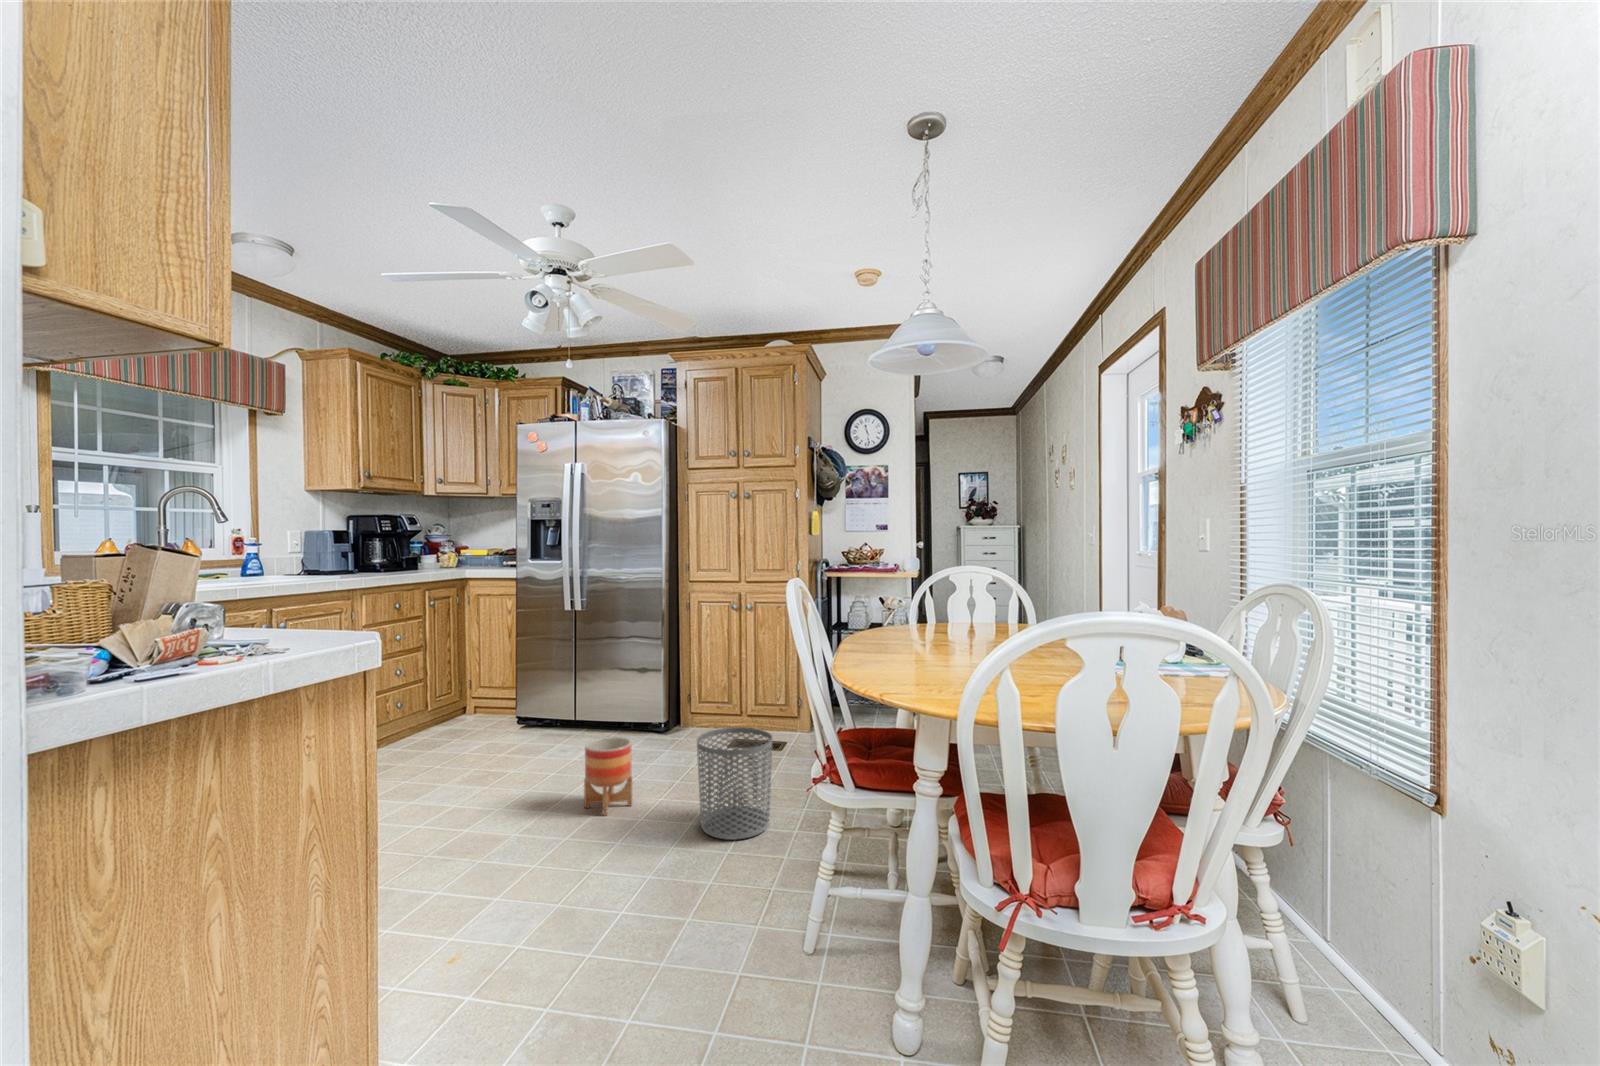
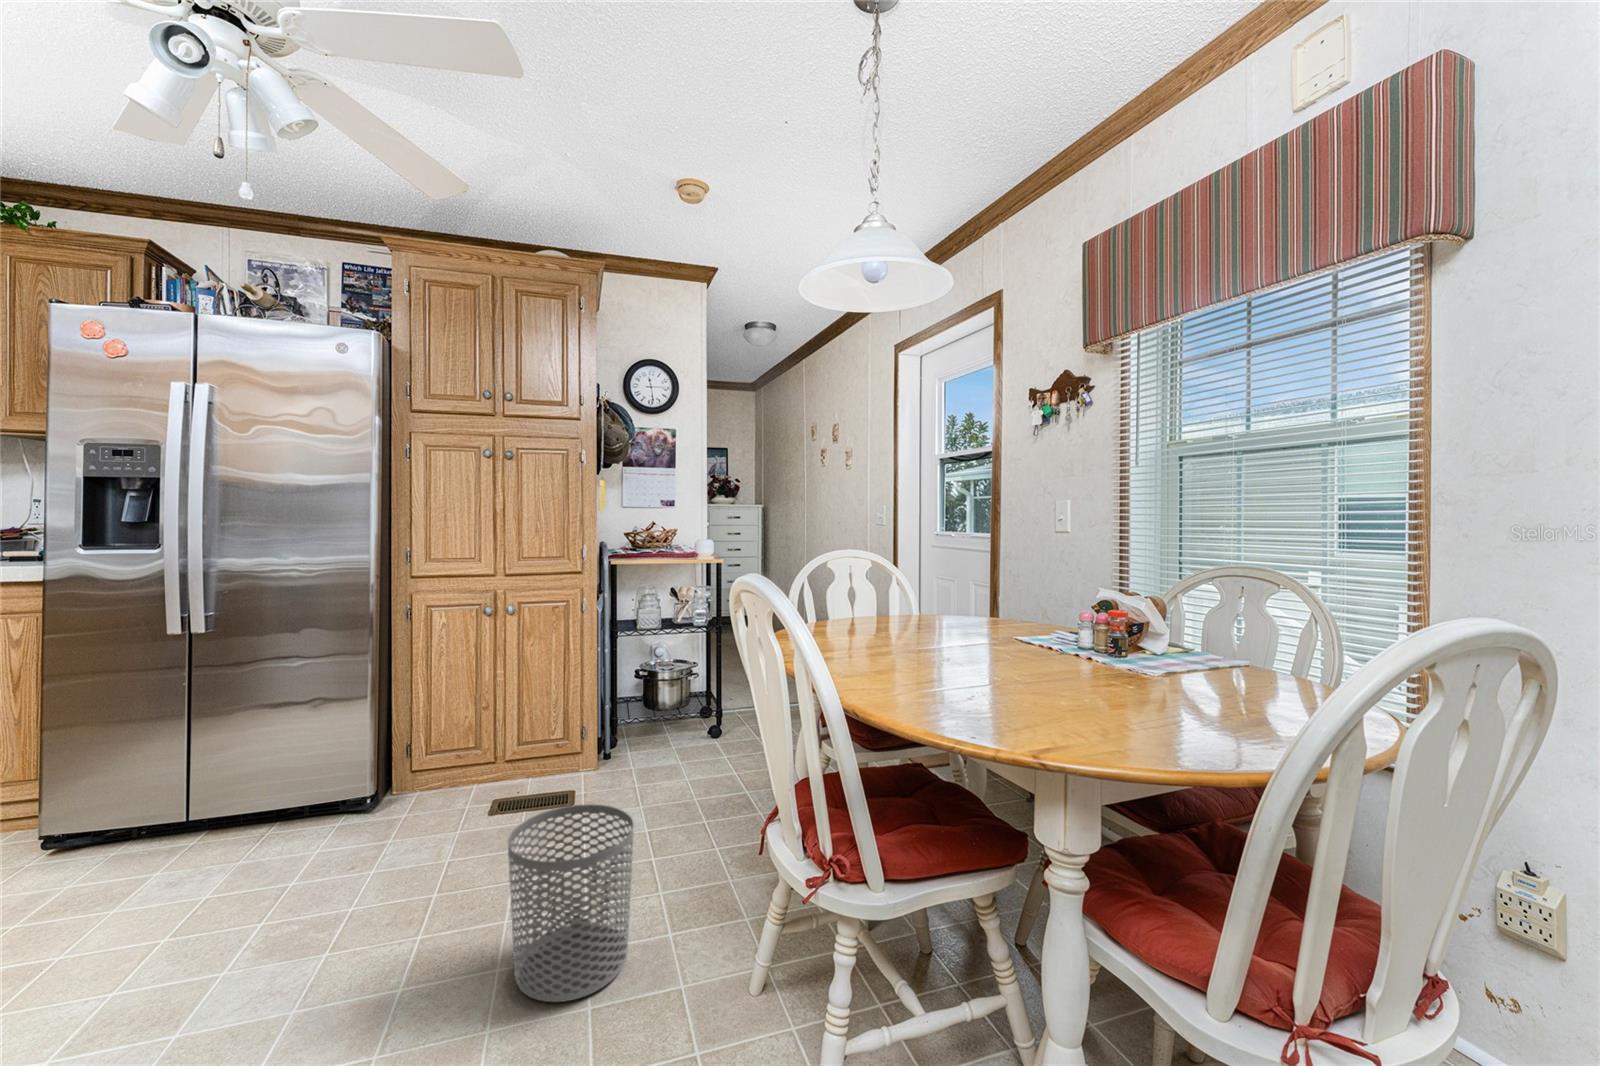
planter: present [584,737,632,816] -> none [262,859,364,1015]

